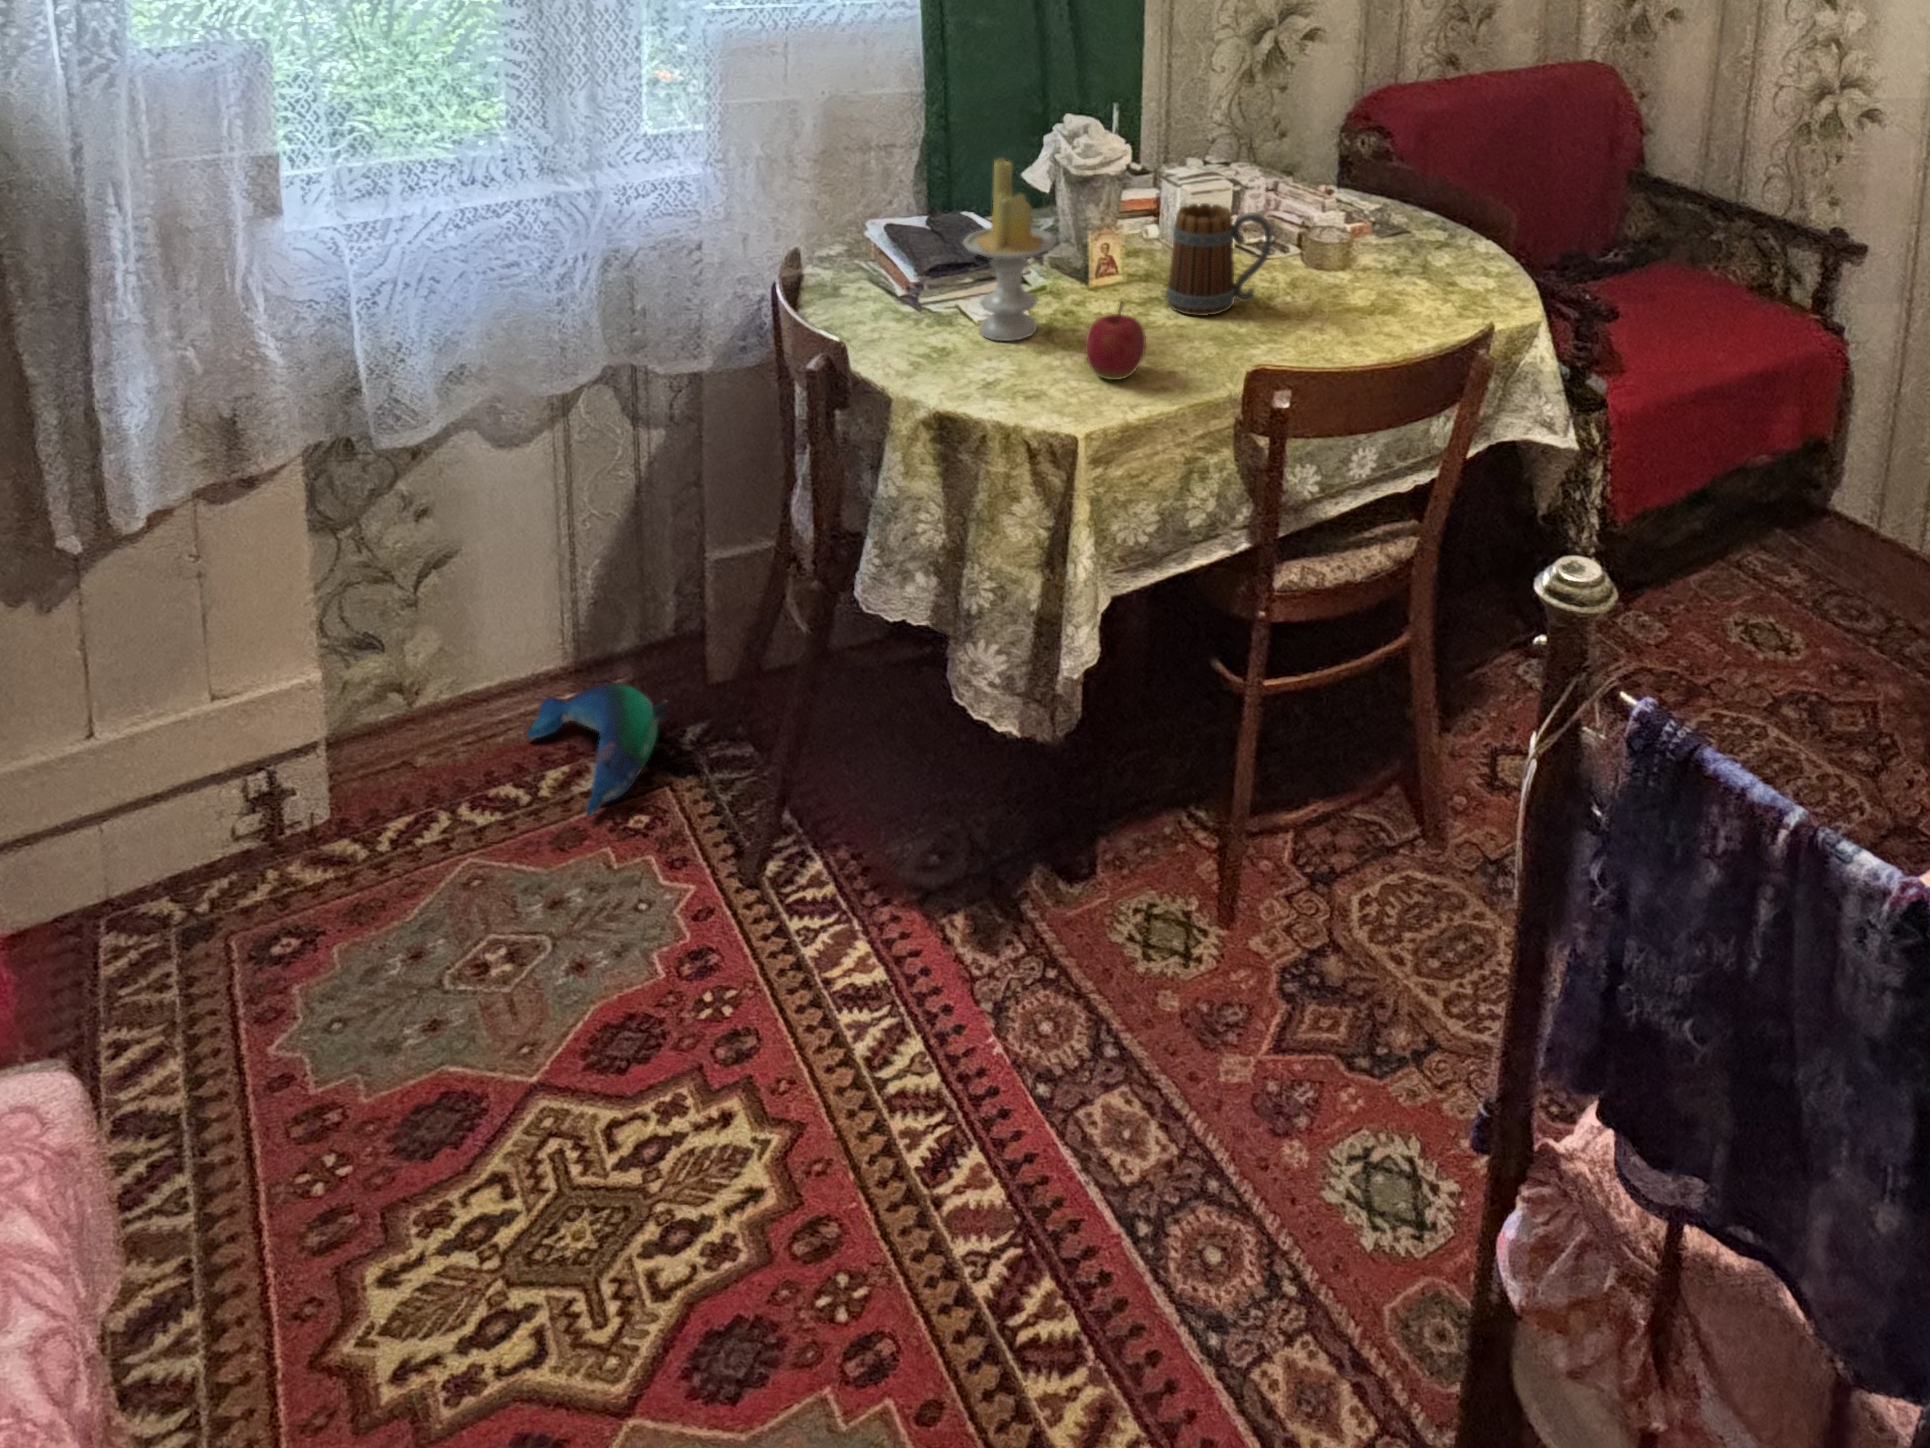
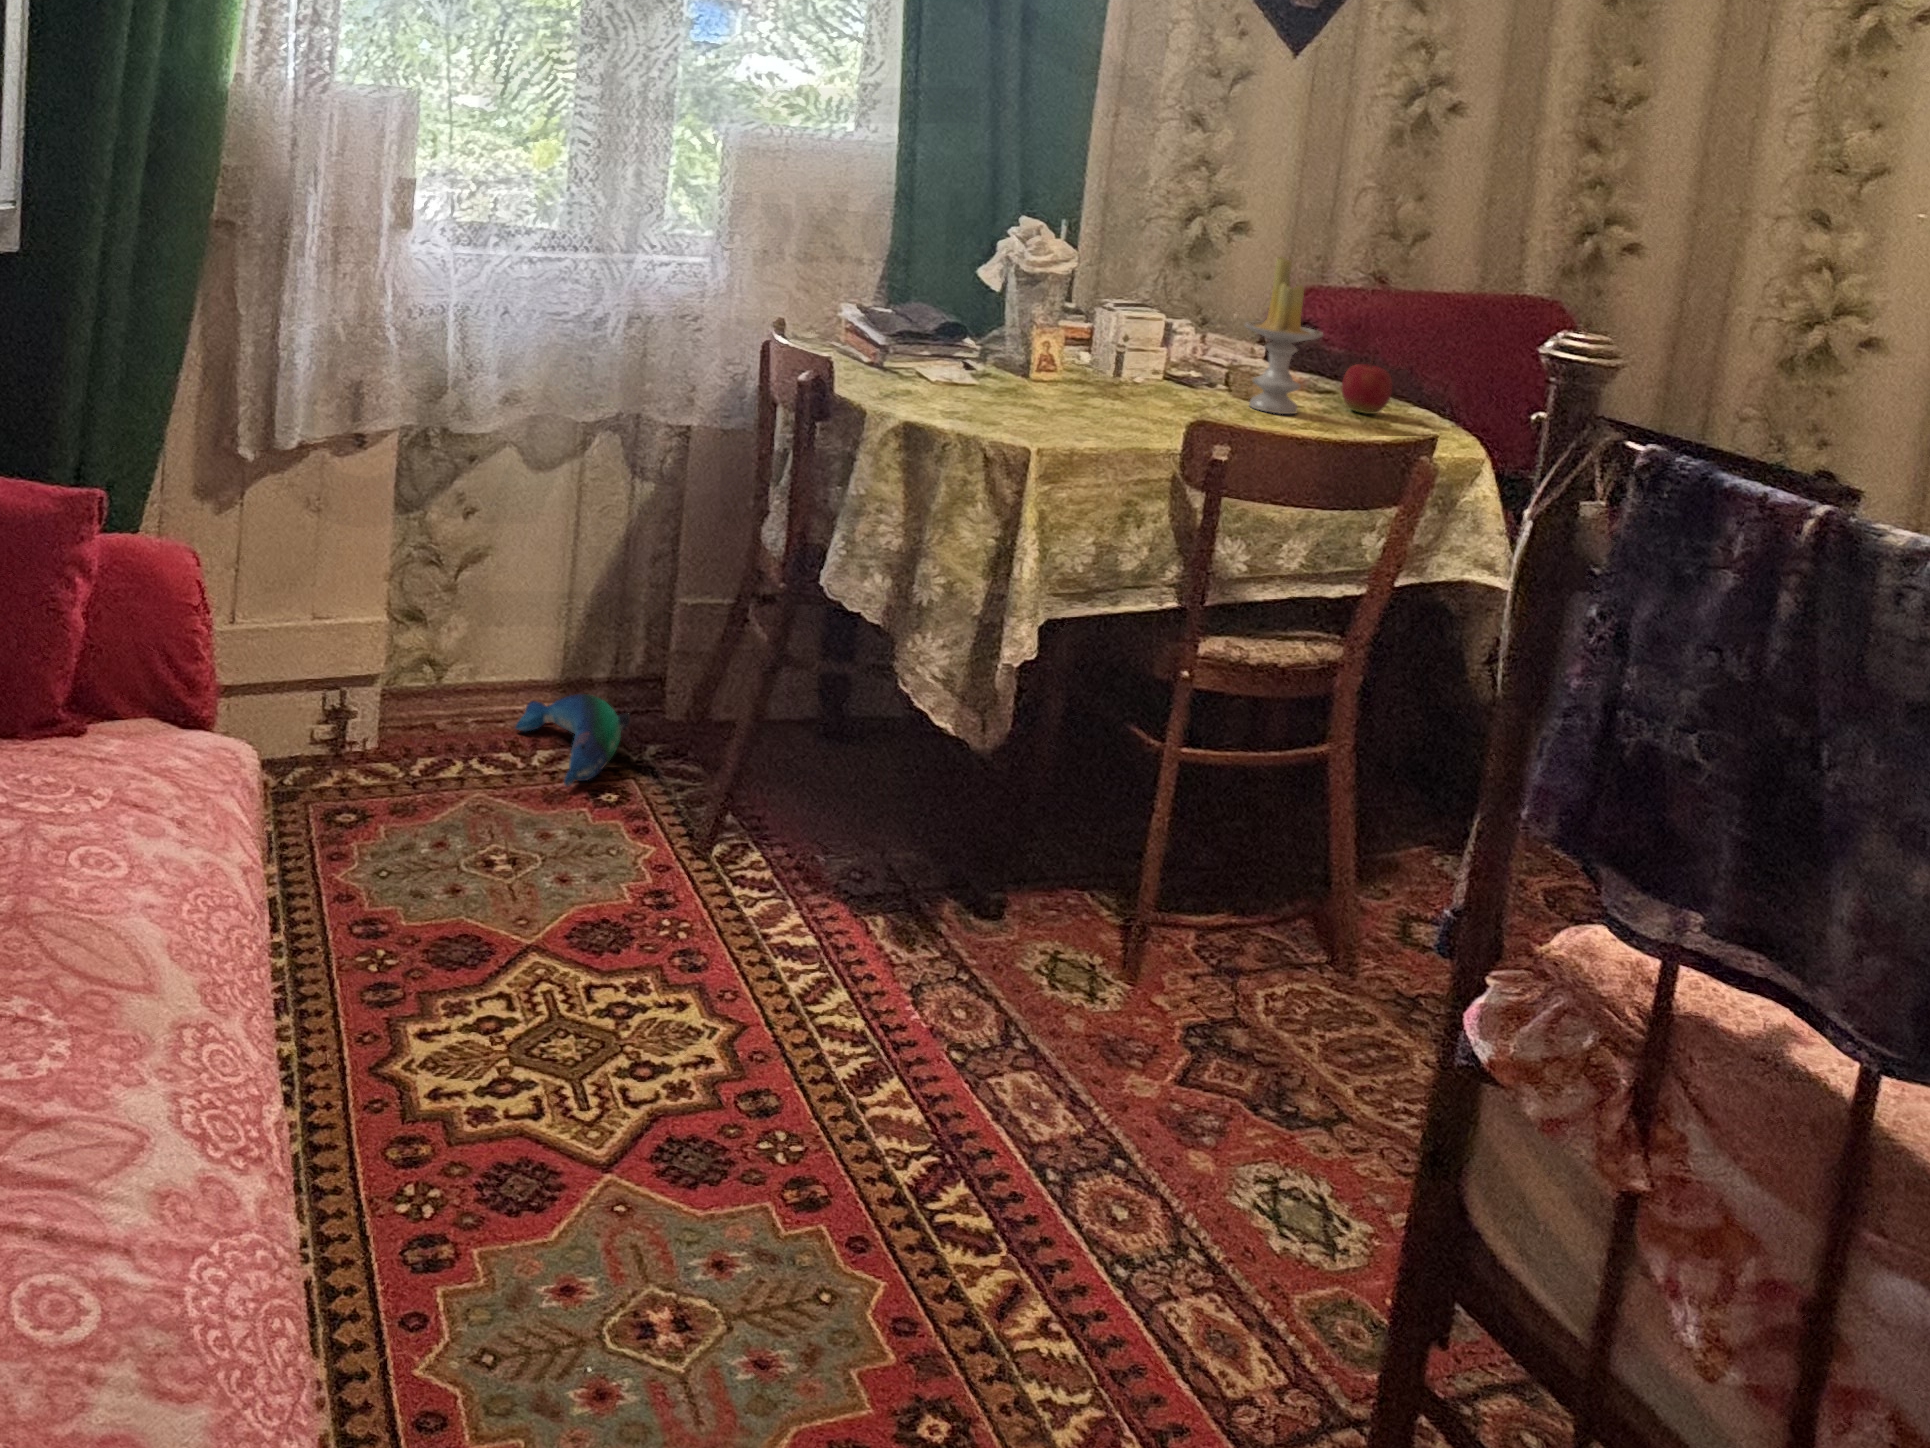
candle: present [963,158,1056,341] -> present [1245,257,1323,414]
mug: present [1166,203,1272,316] -> none [1104,301,1210,403]
apple: present [1085,303,1146,380] -> present [1342,354,1392,414]

